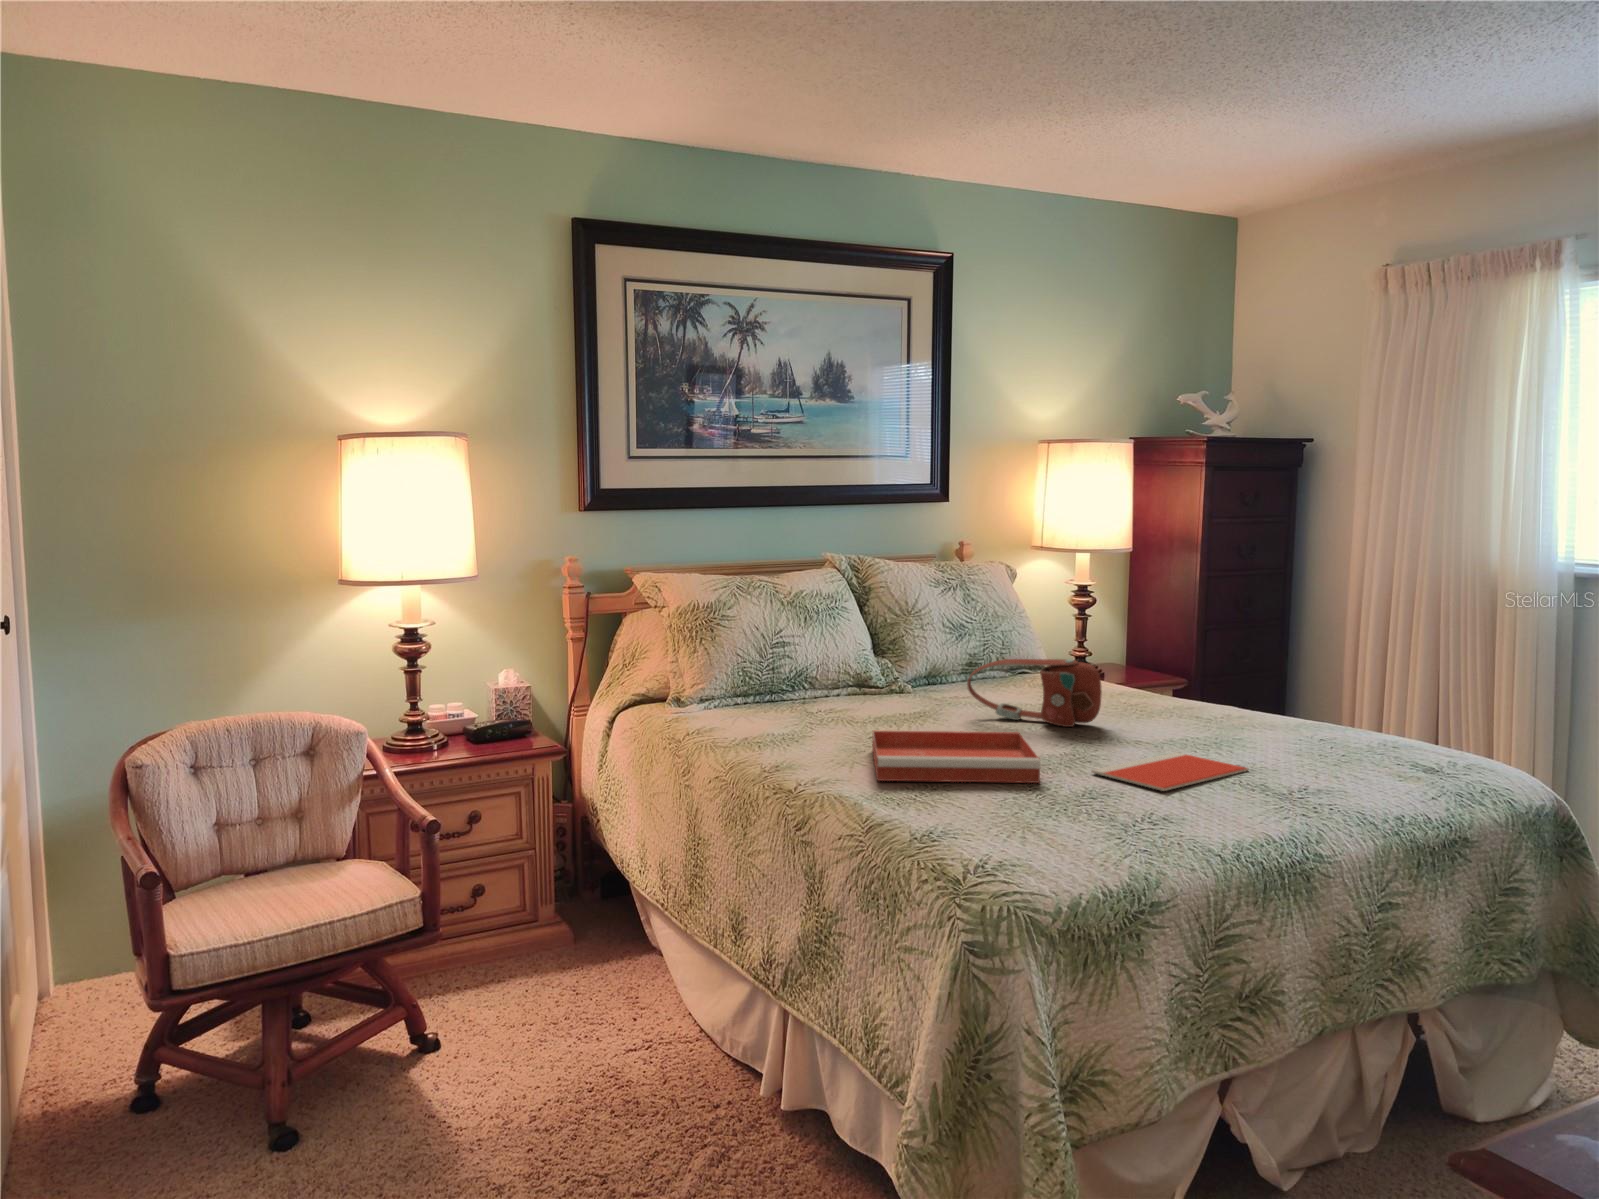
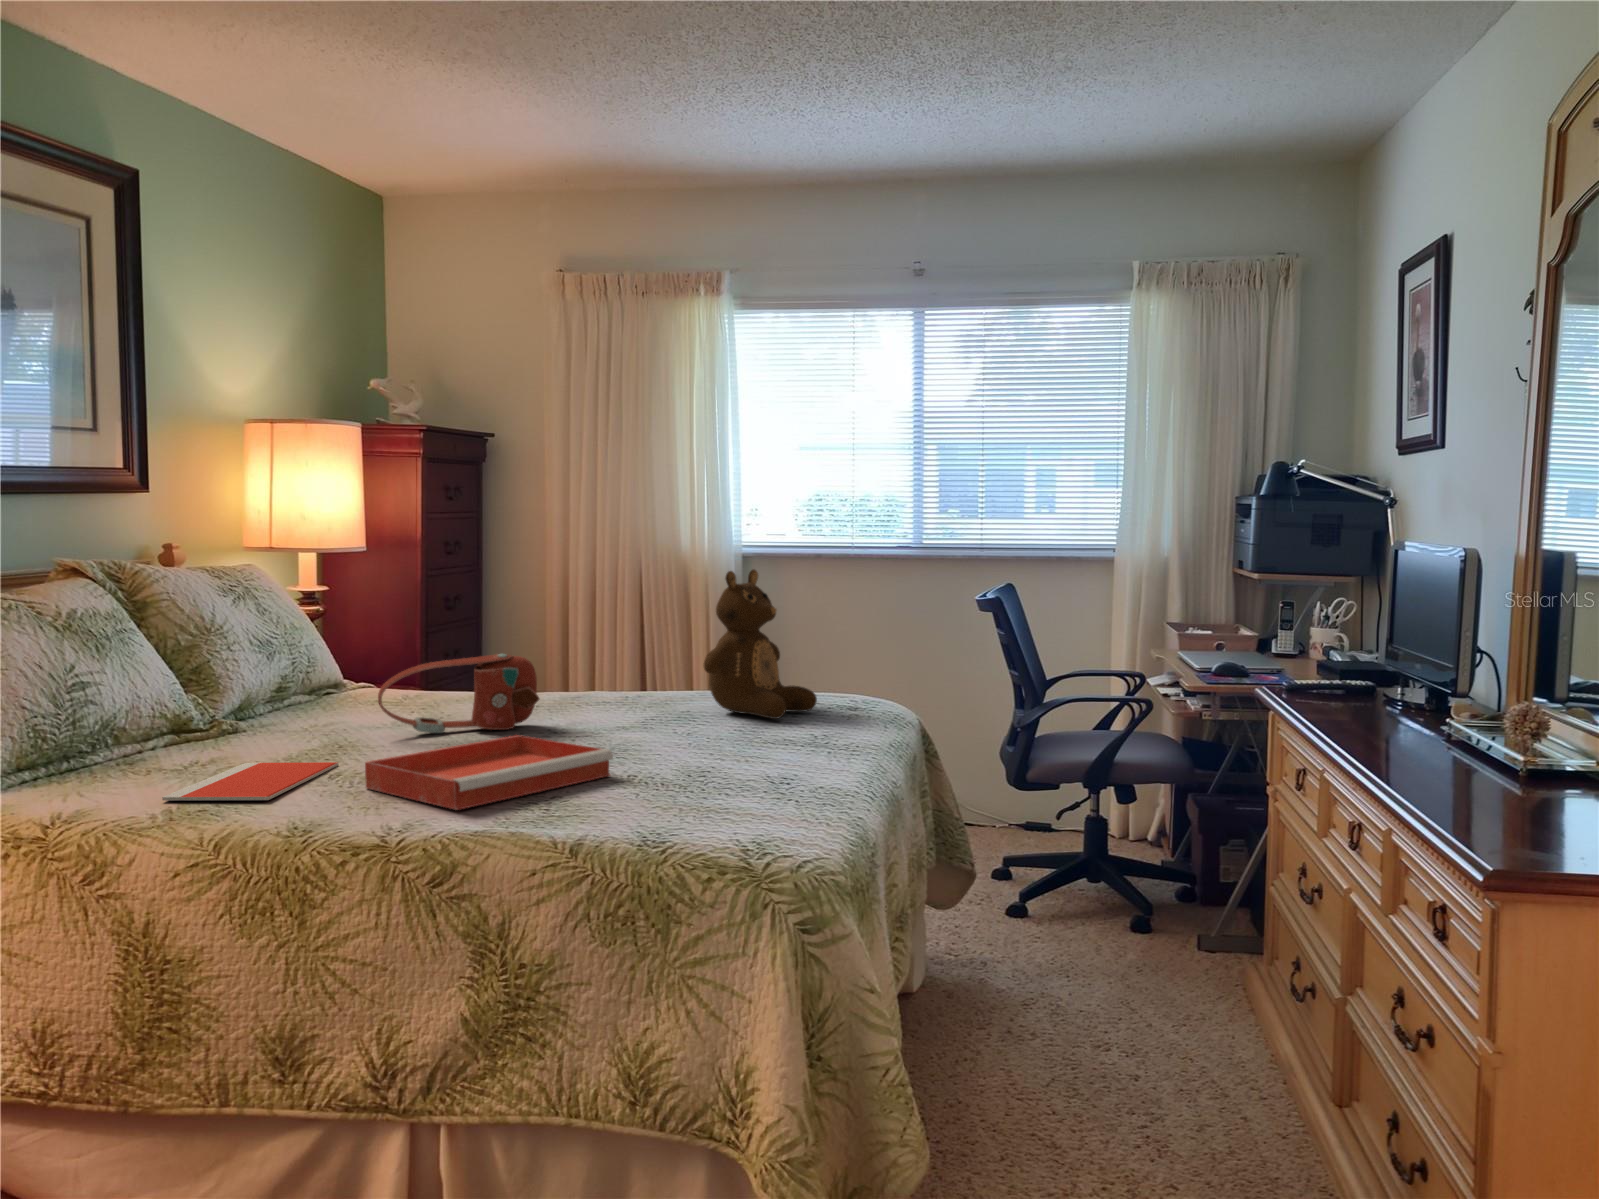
teddy bear: none [1255,603,1391,767] -> present [704,569,817,719]
notebook: present [1091,752,1249,791] -> present [162,762,339,801]

